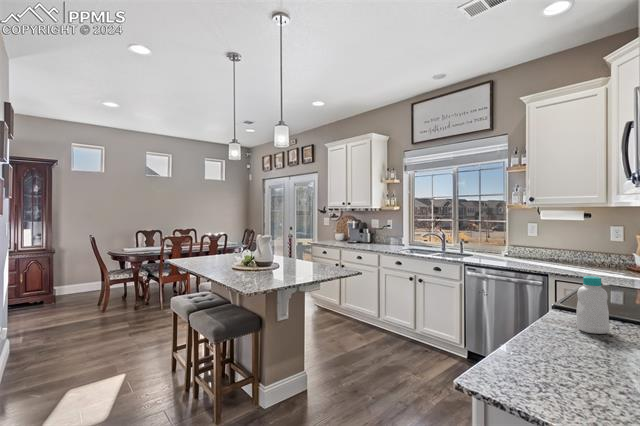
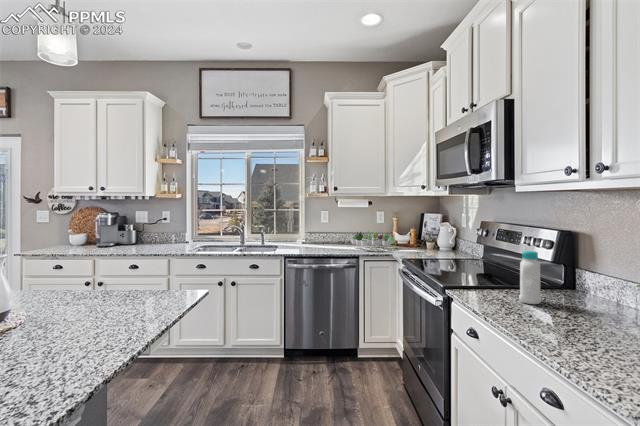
succulent plant: none [550,244,614,271] -> present [351,231,395,247]

